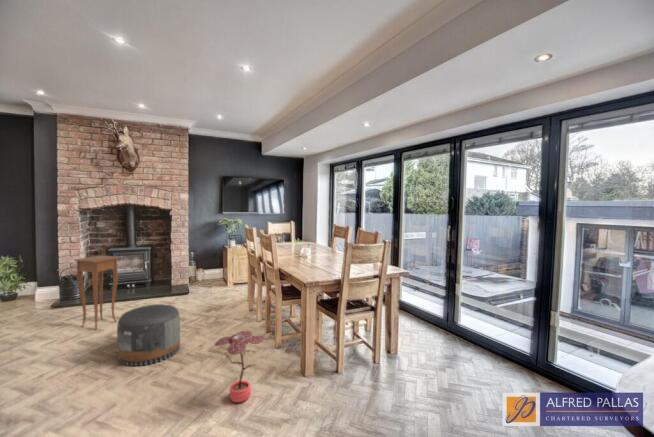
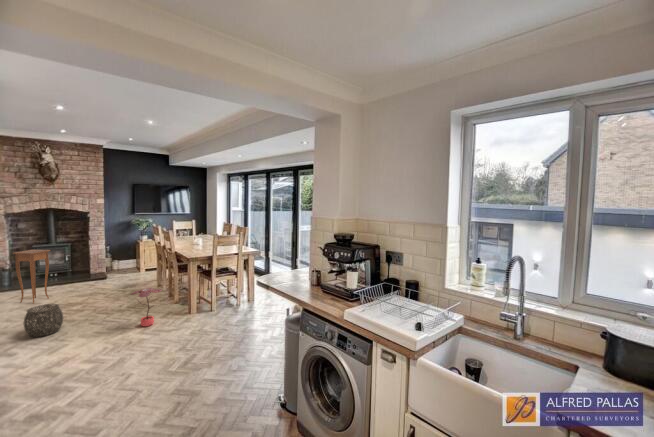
pouf: present [117,304,180,366] -> none [59,280,105,318]
woven basket: none [53,348,116,411] -> present [24,304,63,337]

